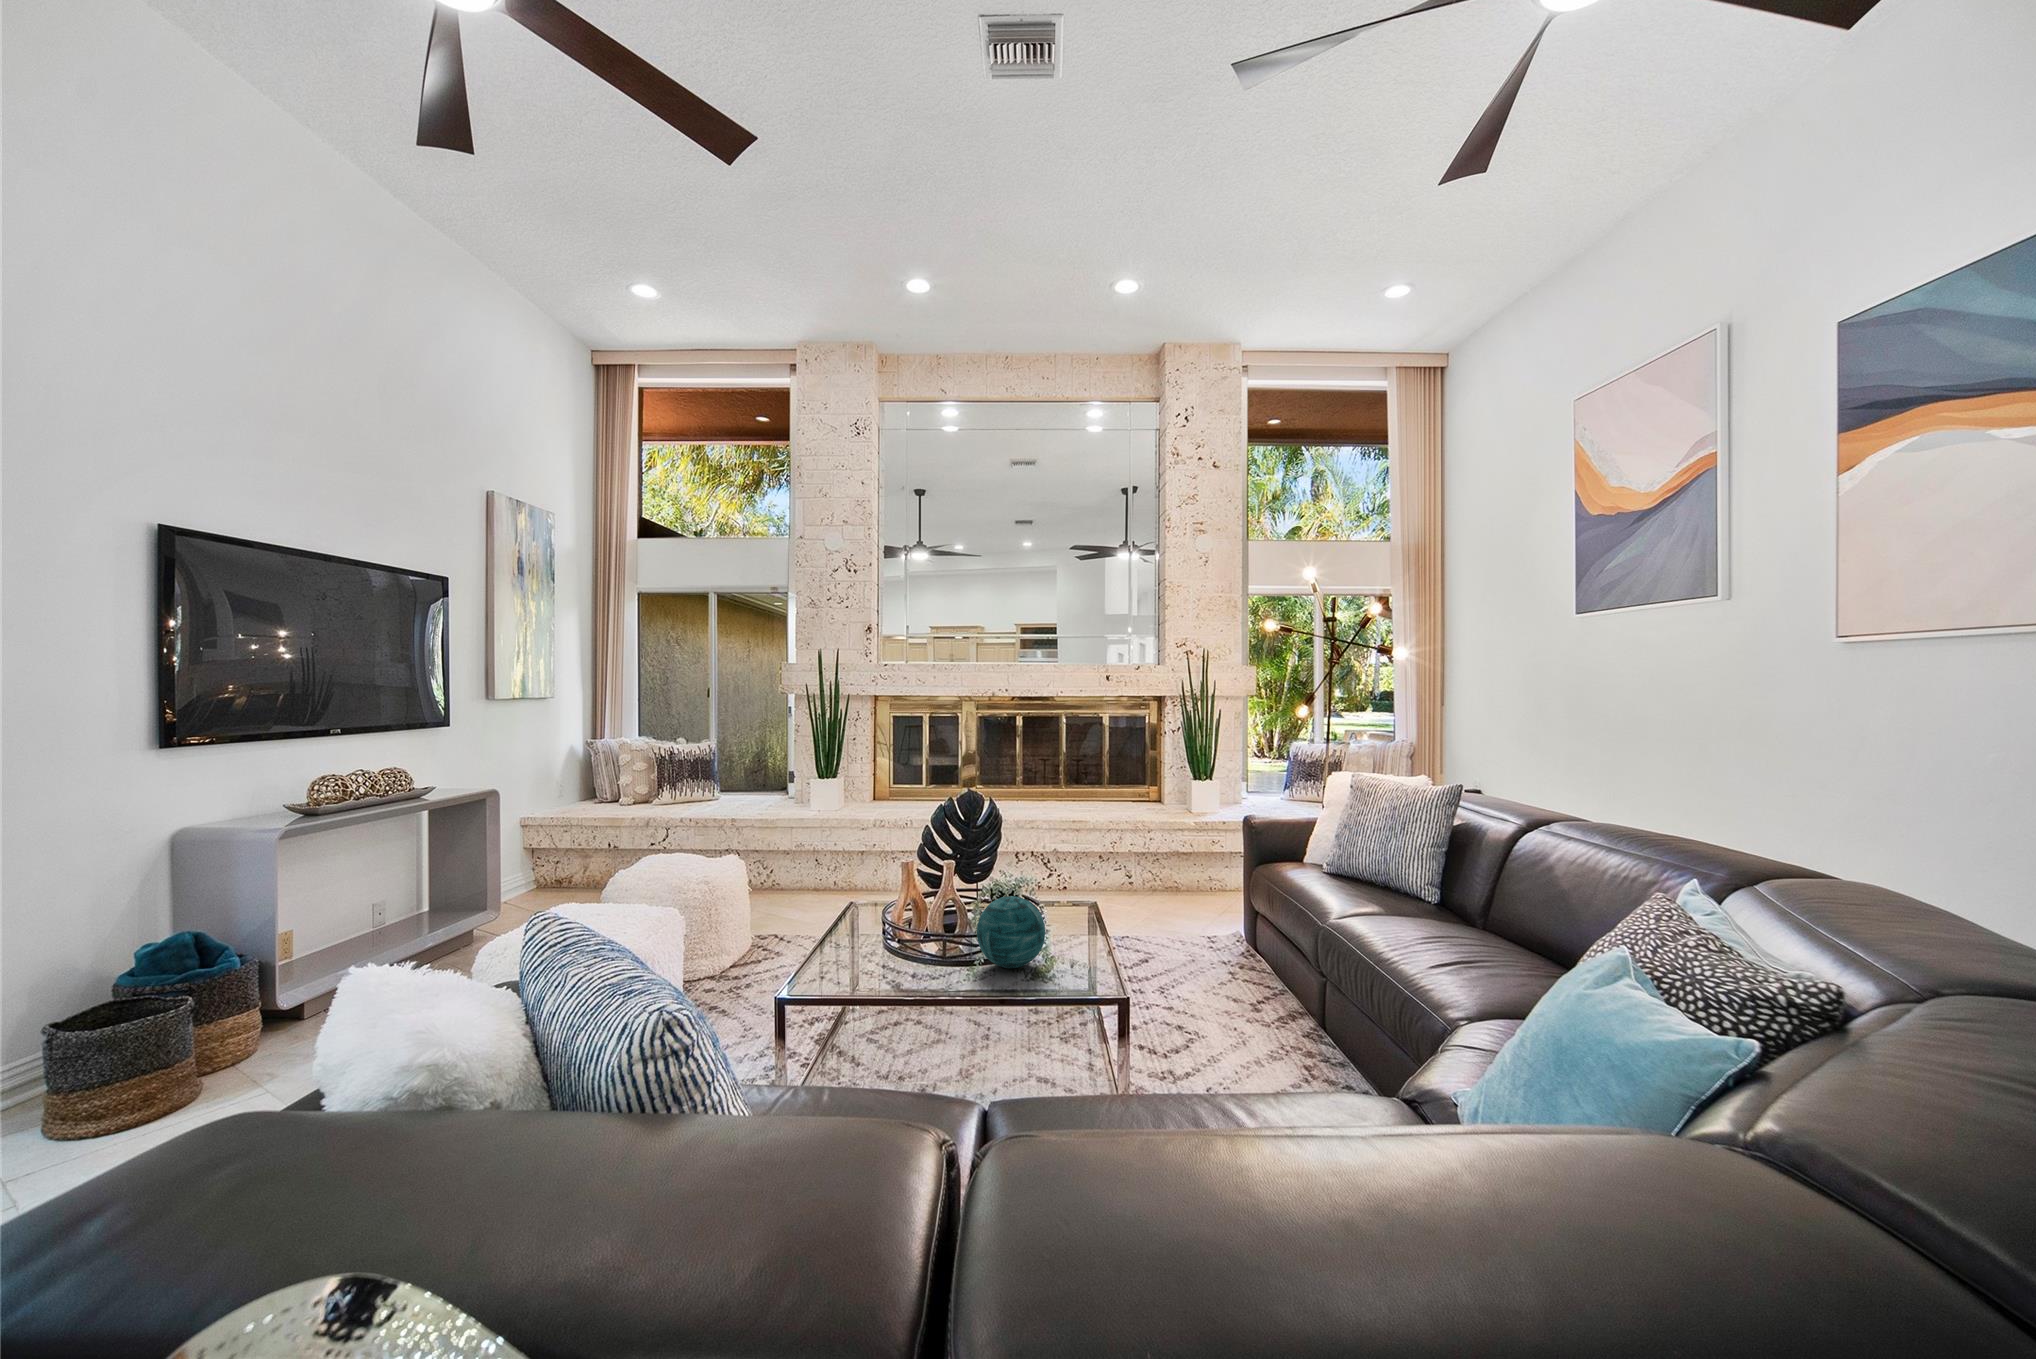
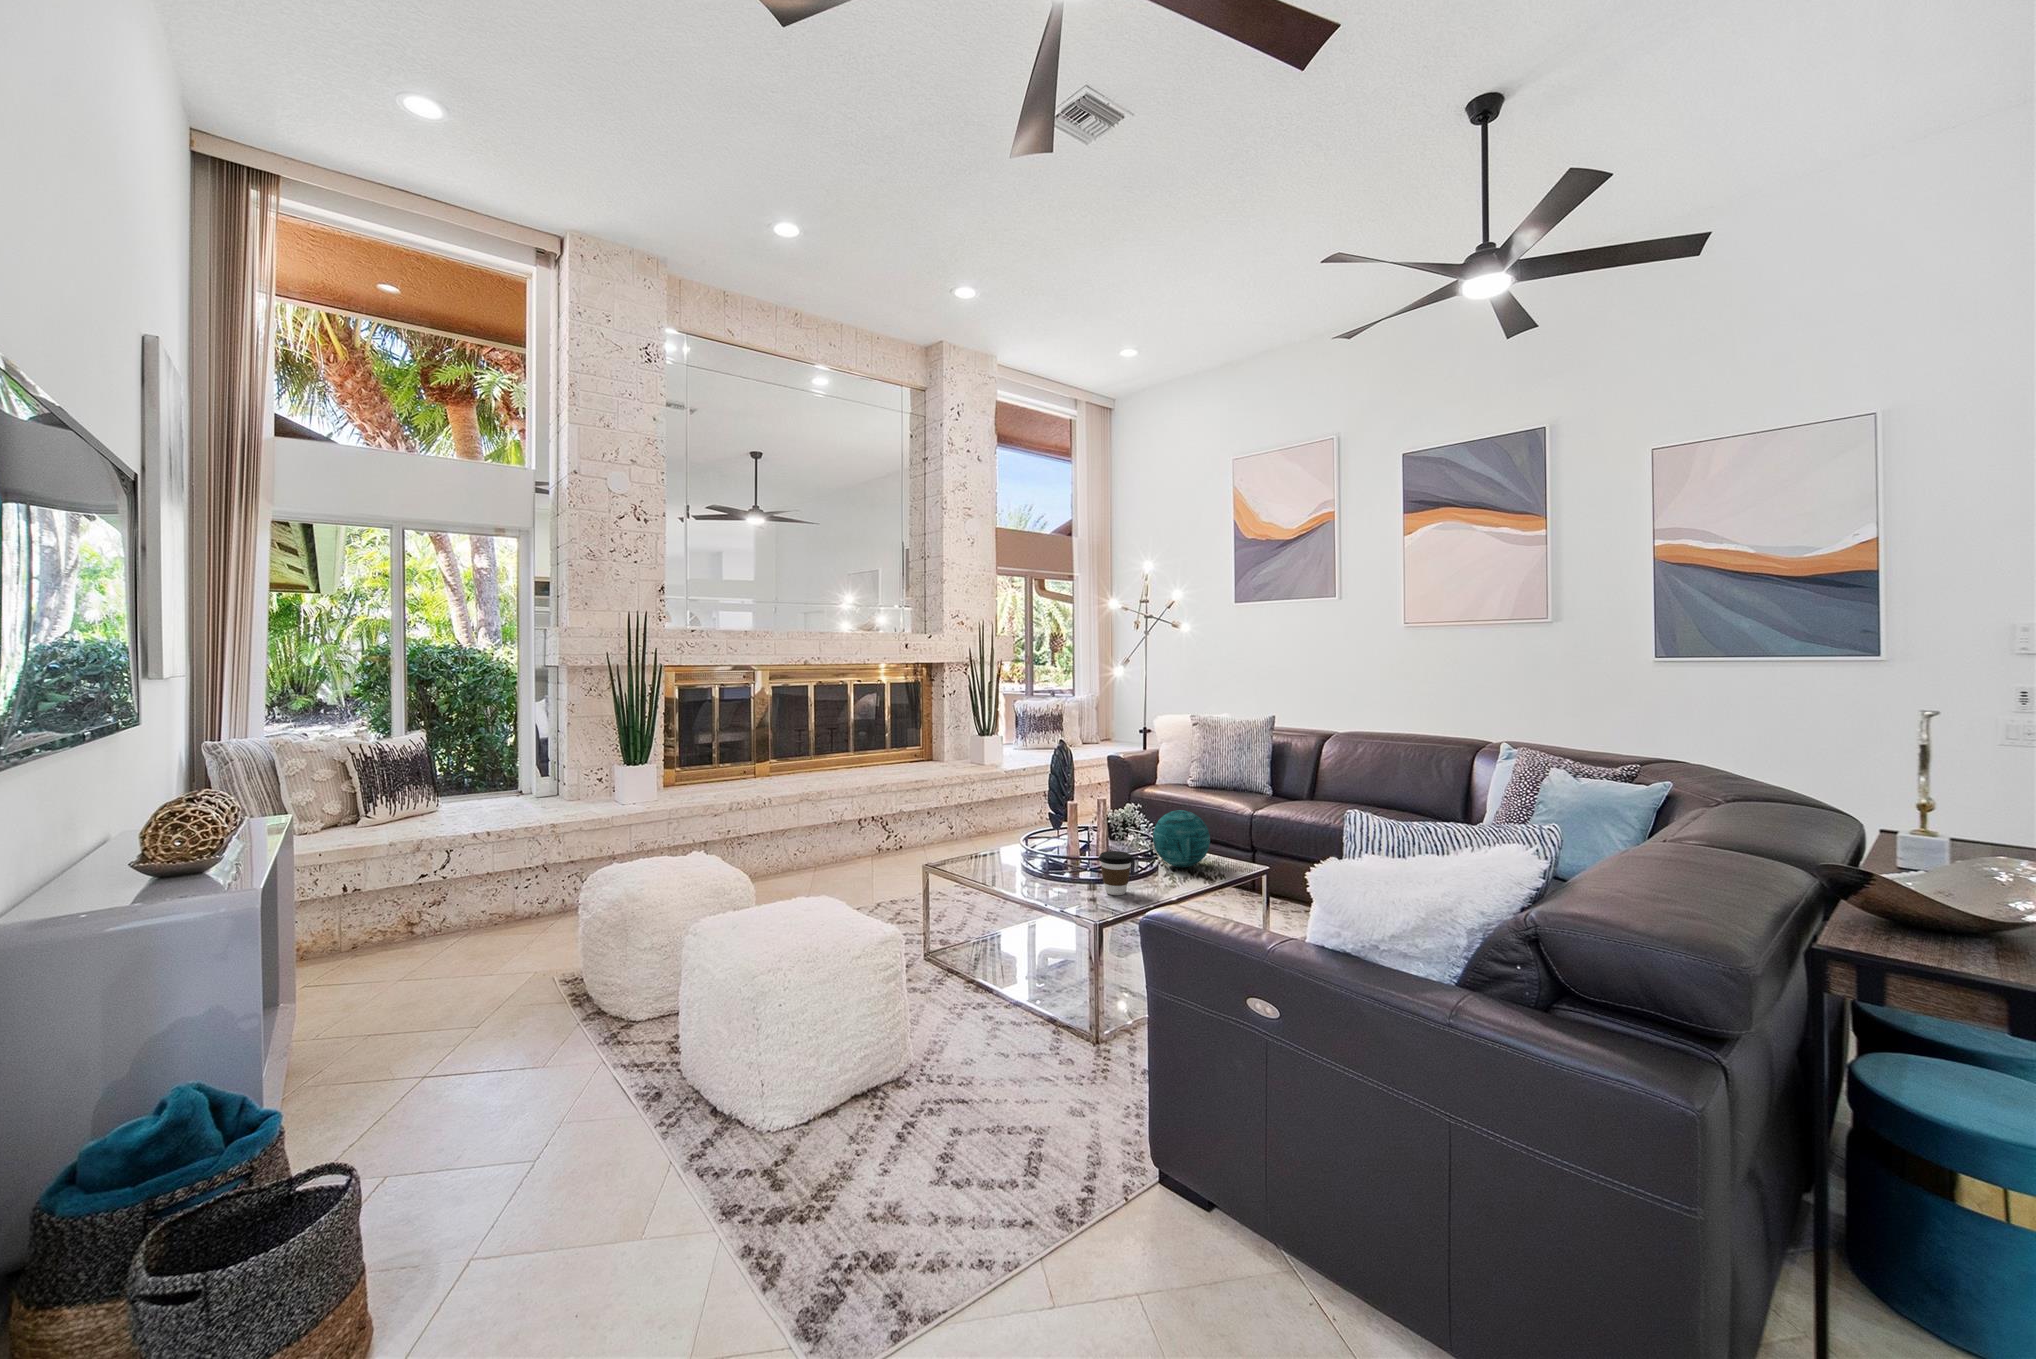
coffee cup: none [854,925,892,976] -> present [1099,851,1133,895]

